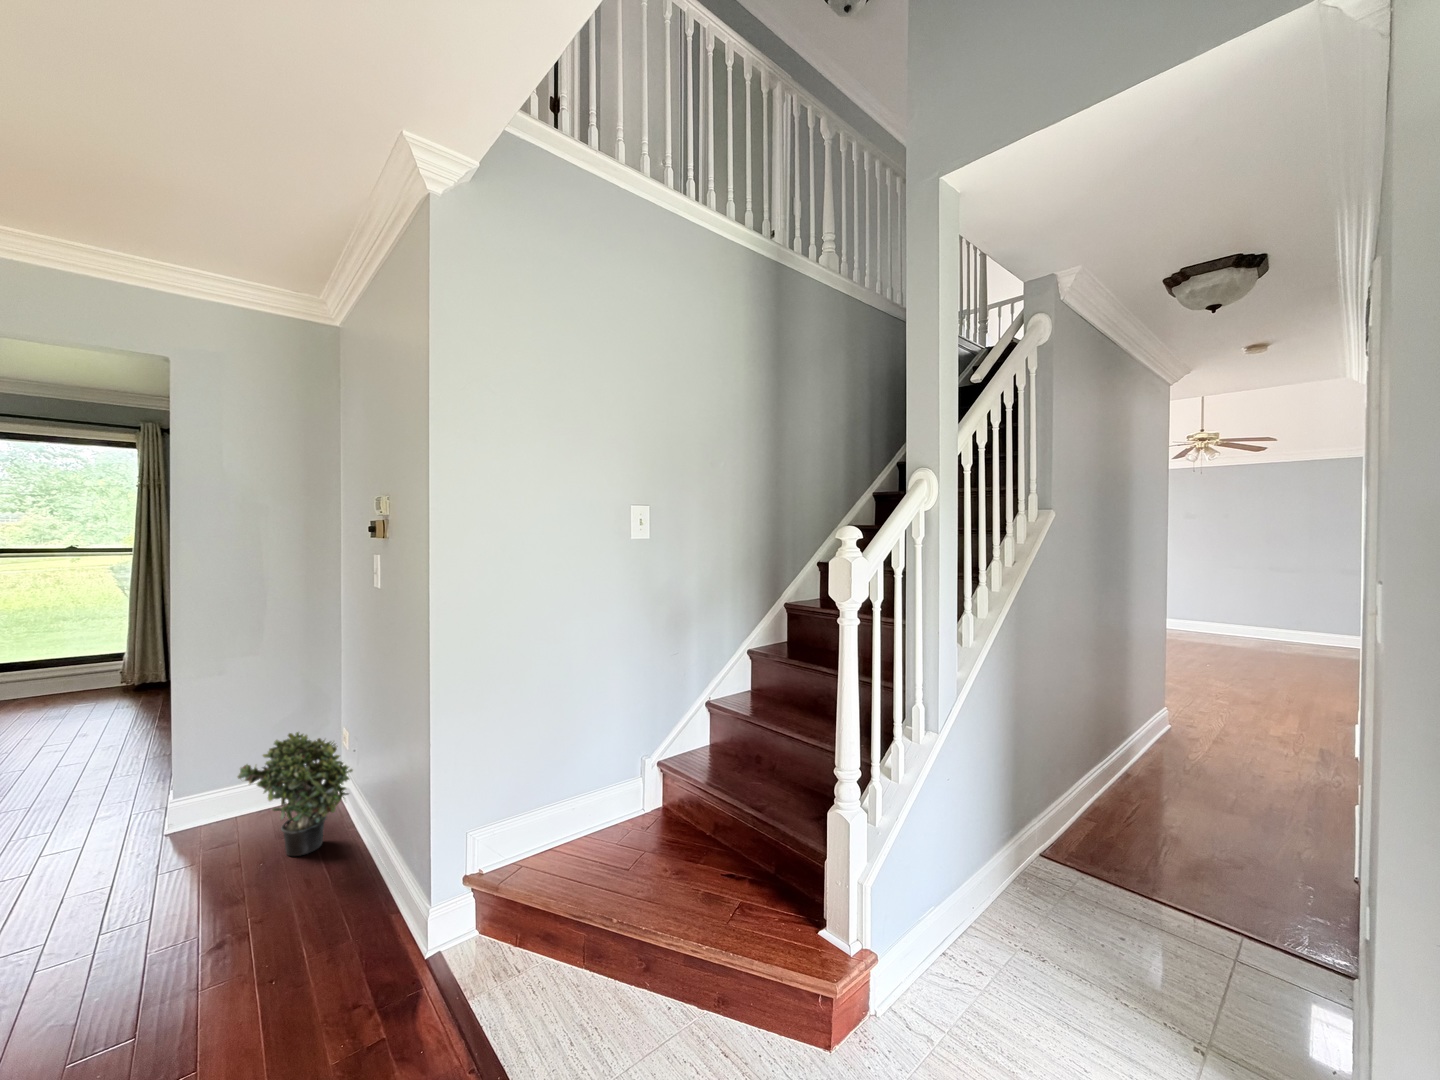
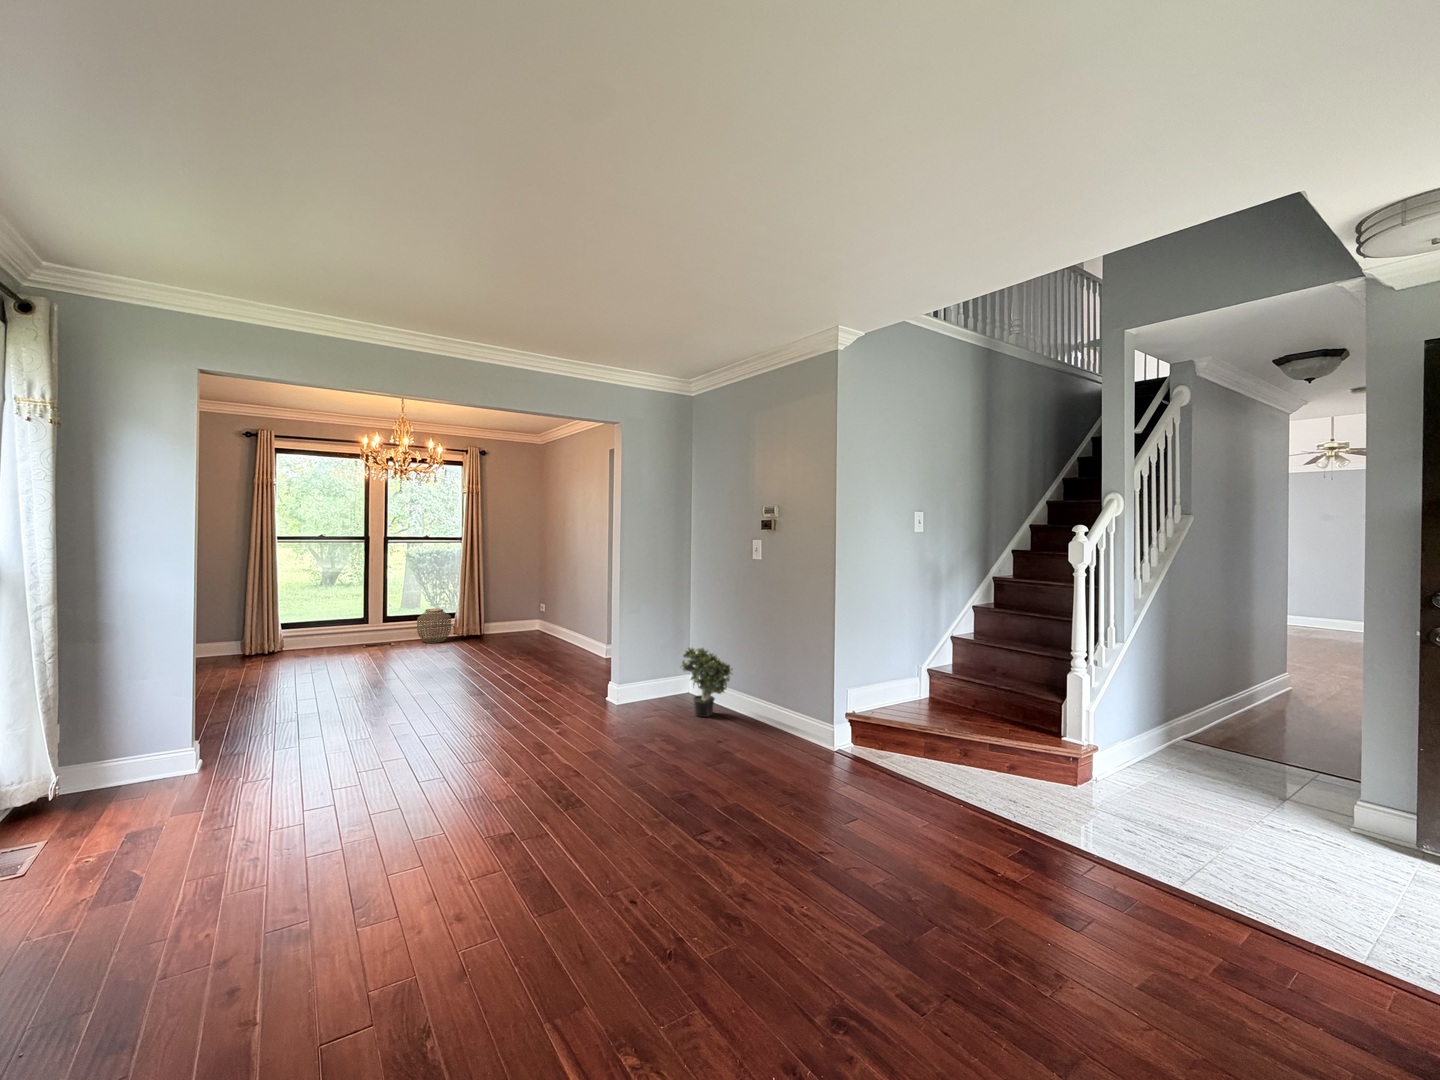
woven basket: none [34,648,101,699] -> present [417,608,451,643]

